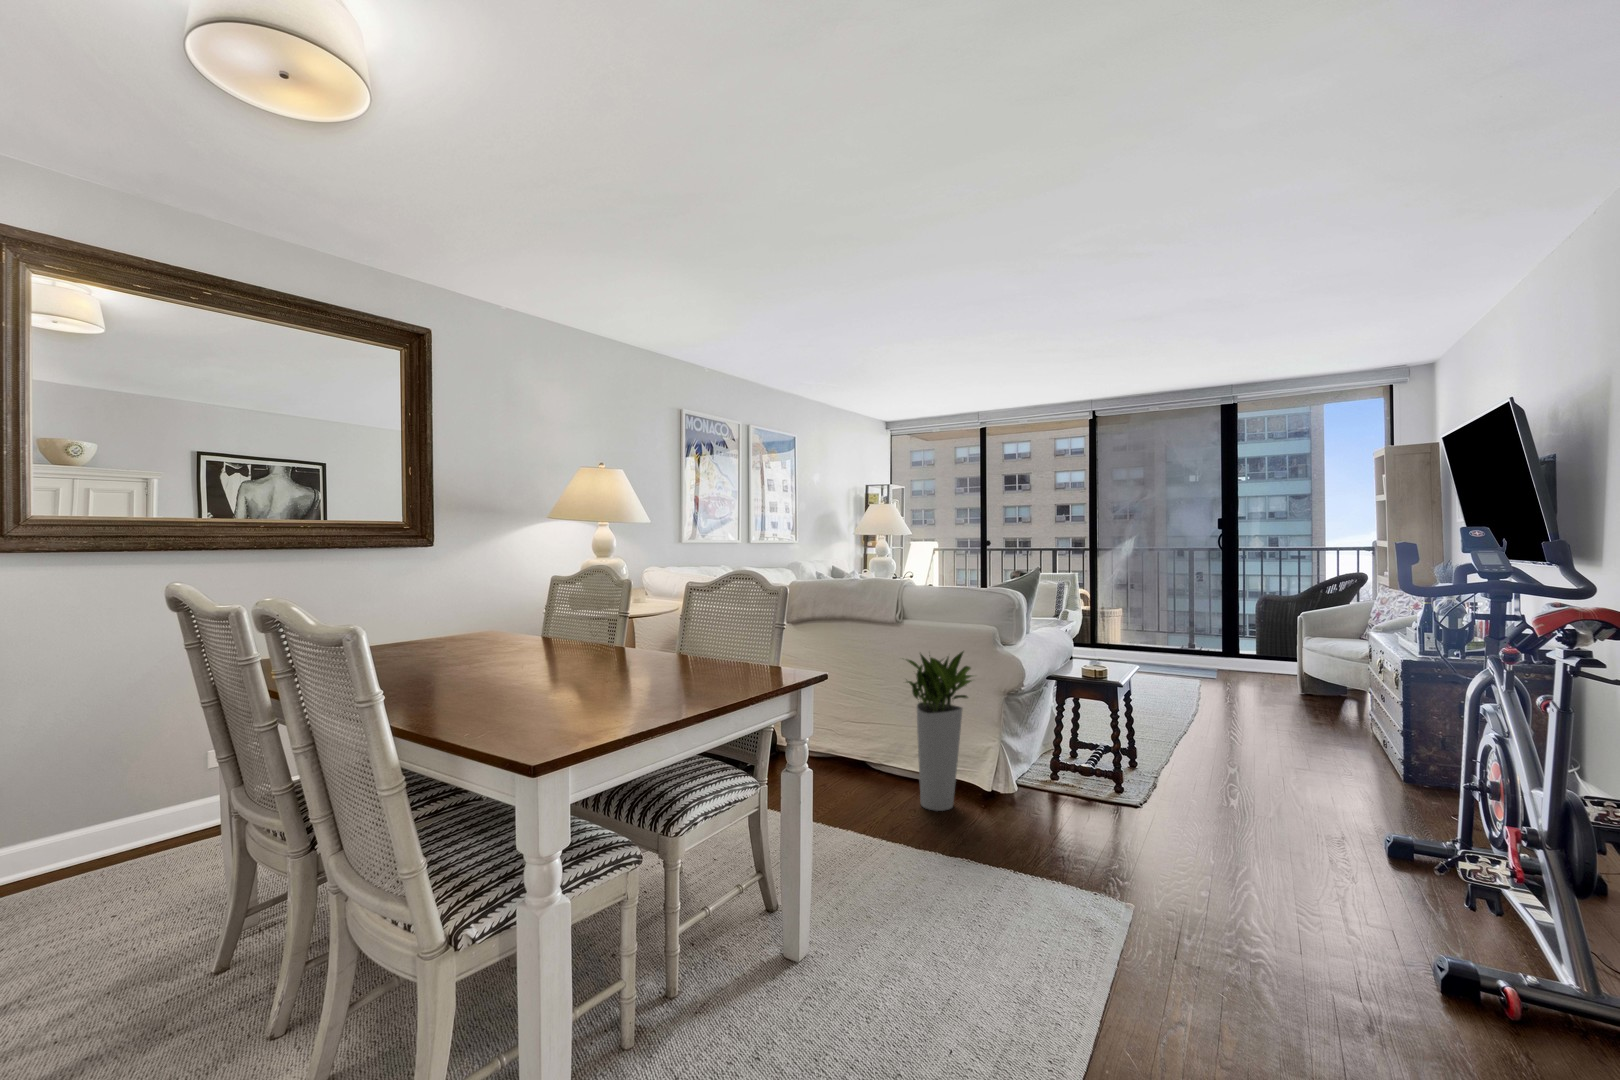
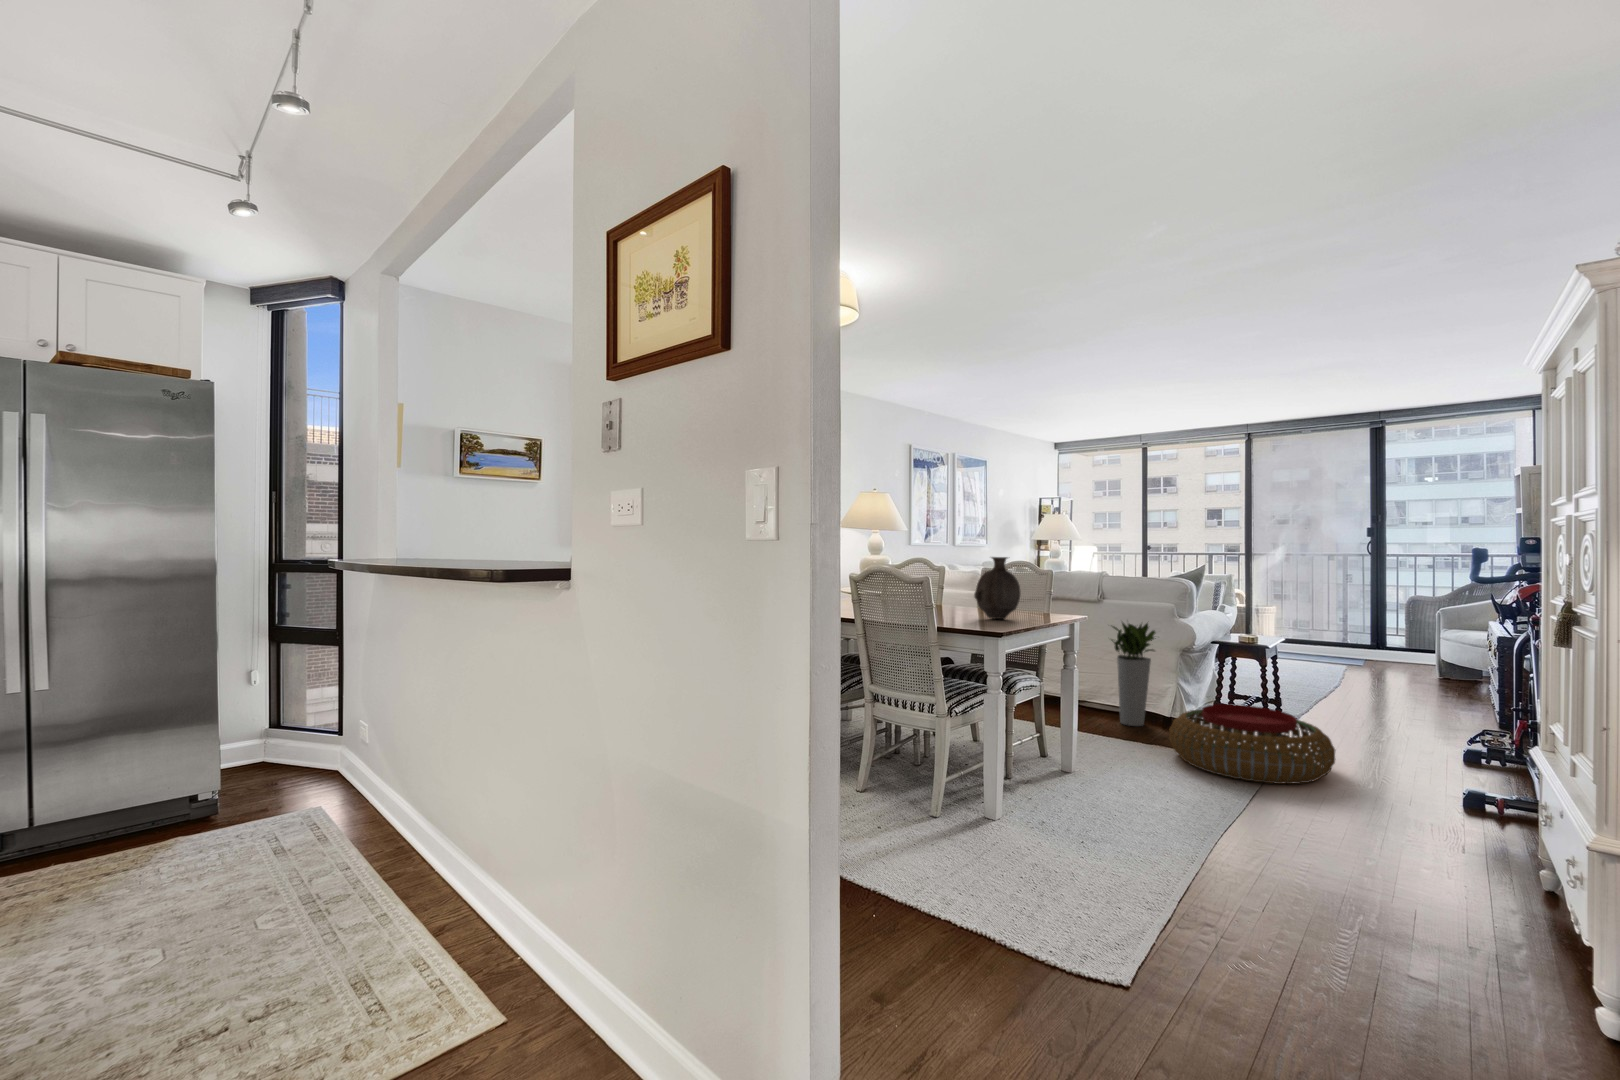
vase: none [619,564,716,680] -> present [974,557,1021,619]
pouf: none [977,790,1229,952] -> present [1169,704,1335,784]

